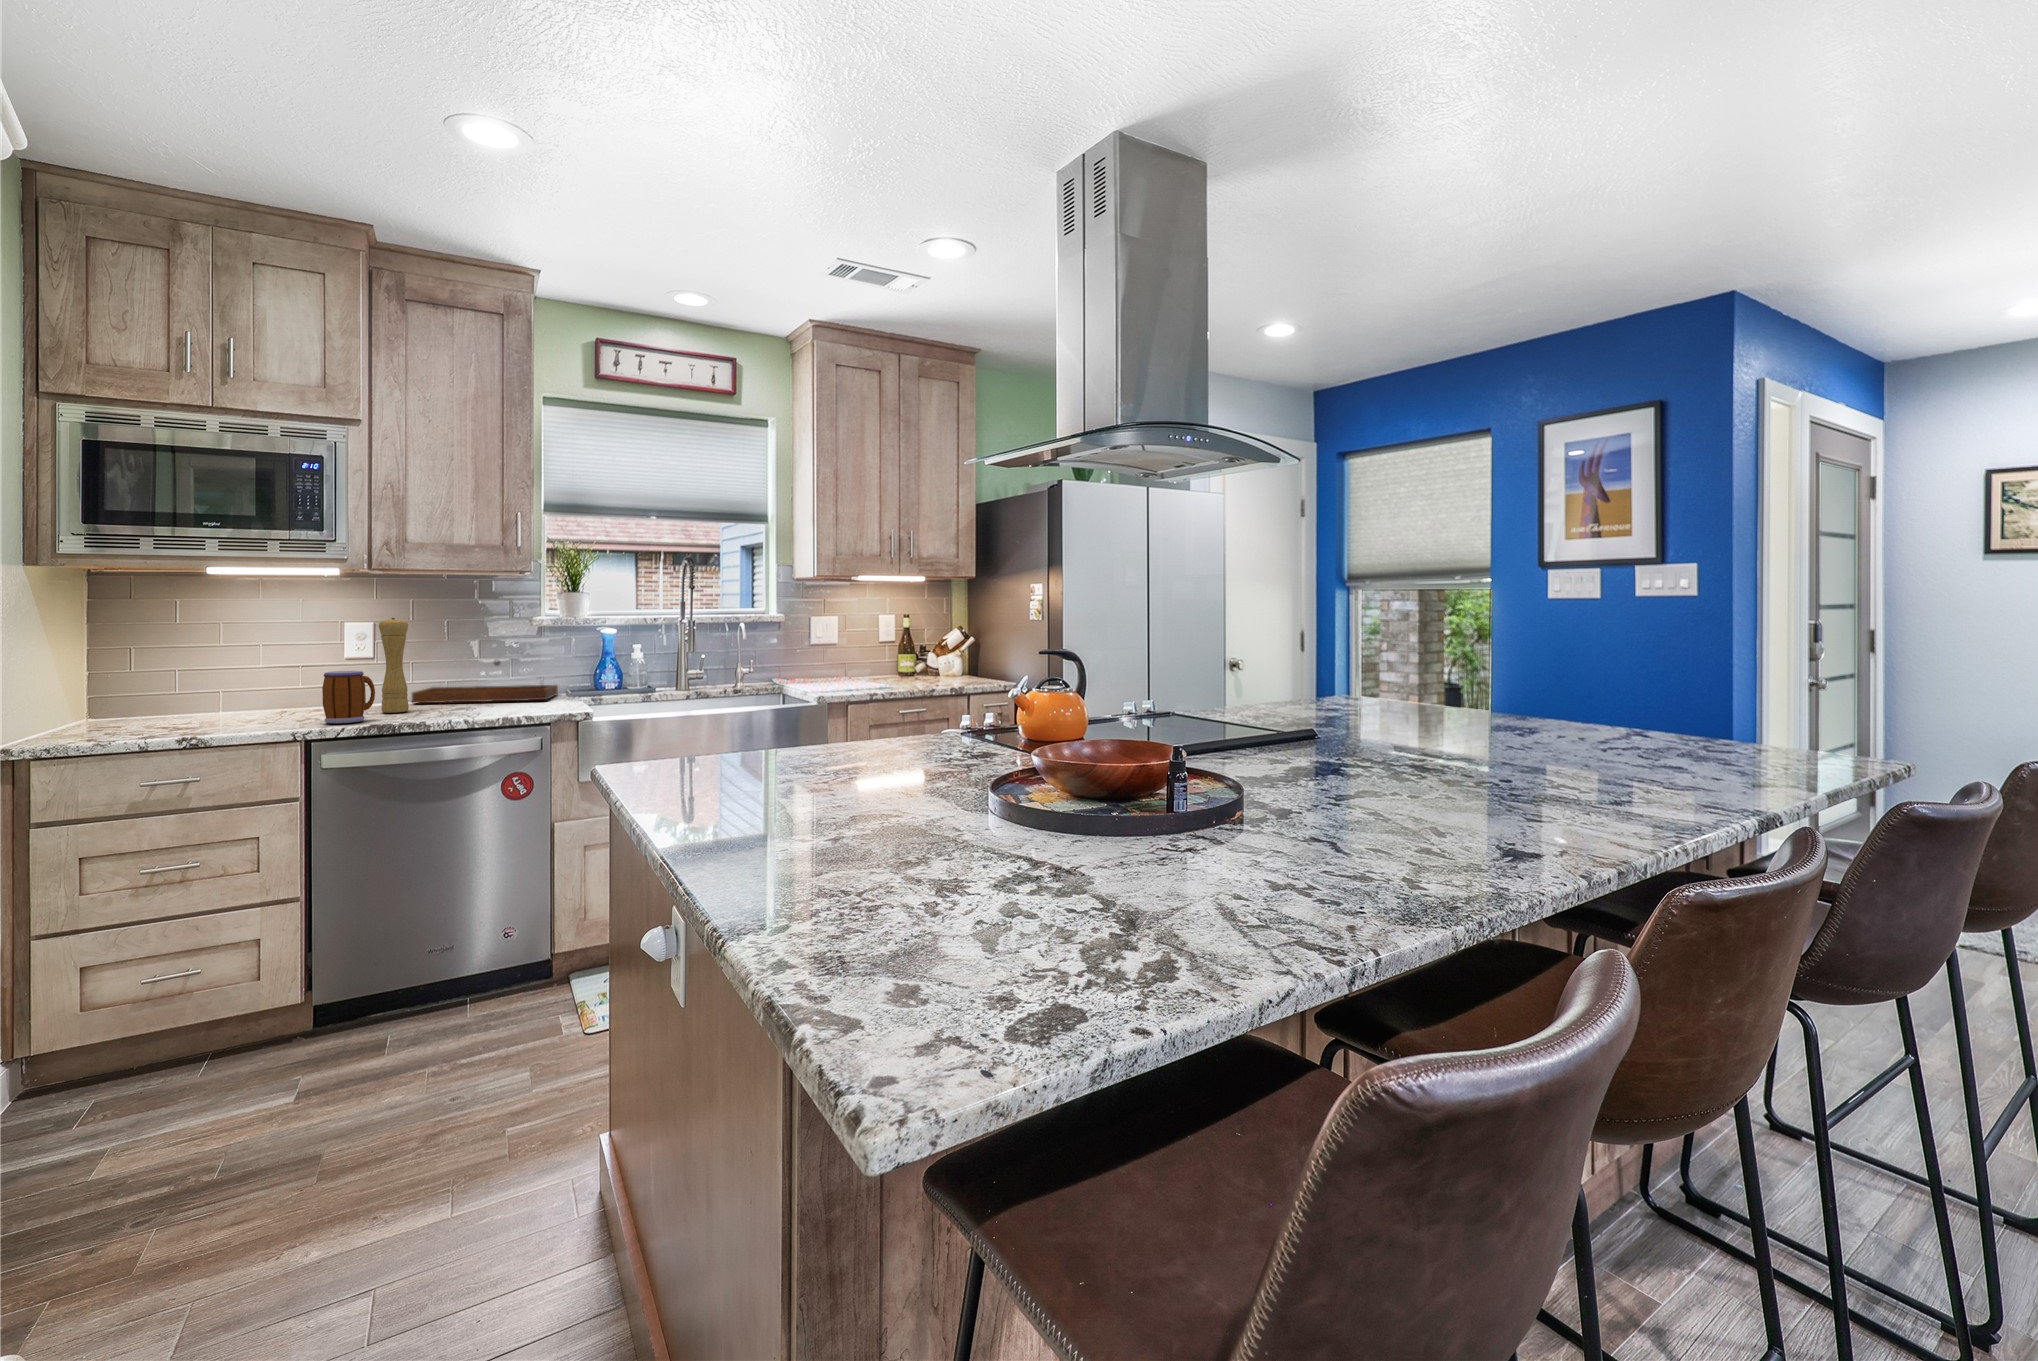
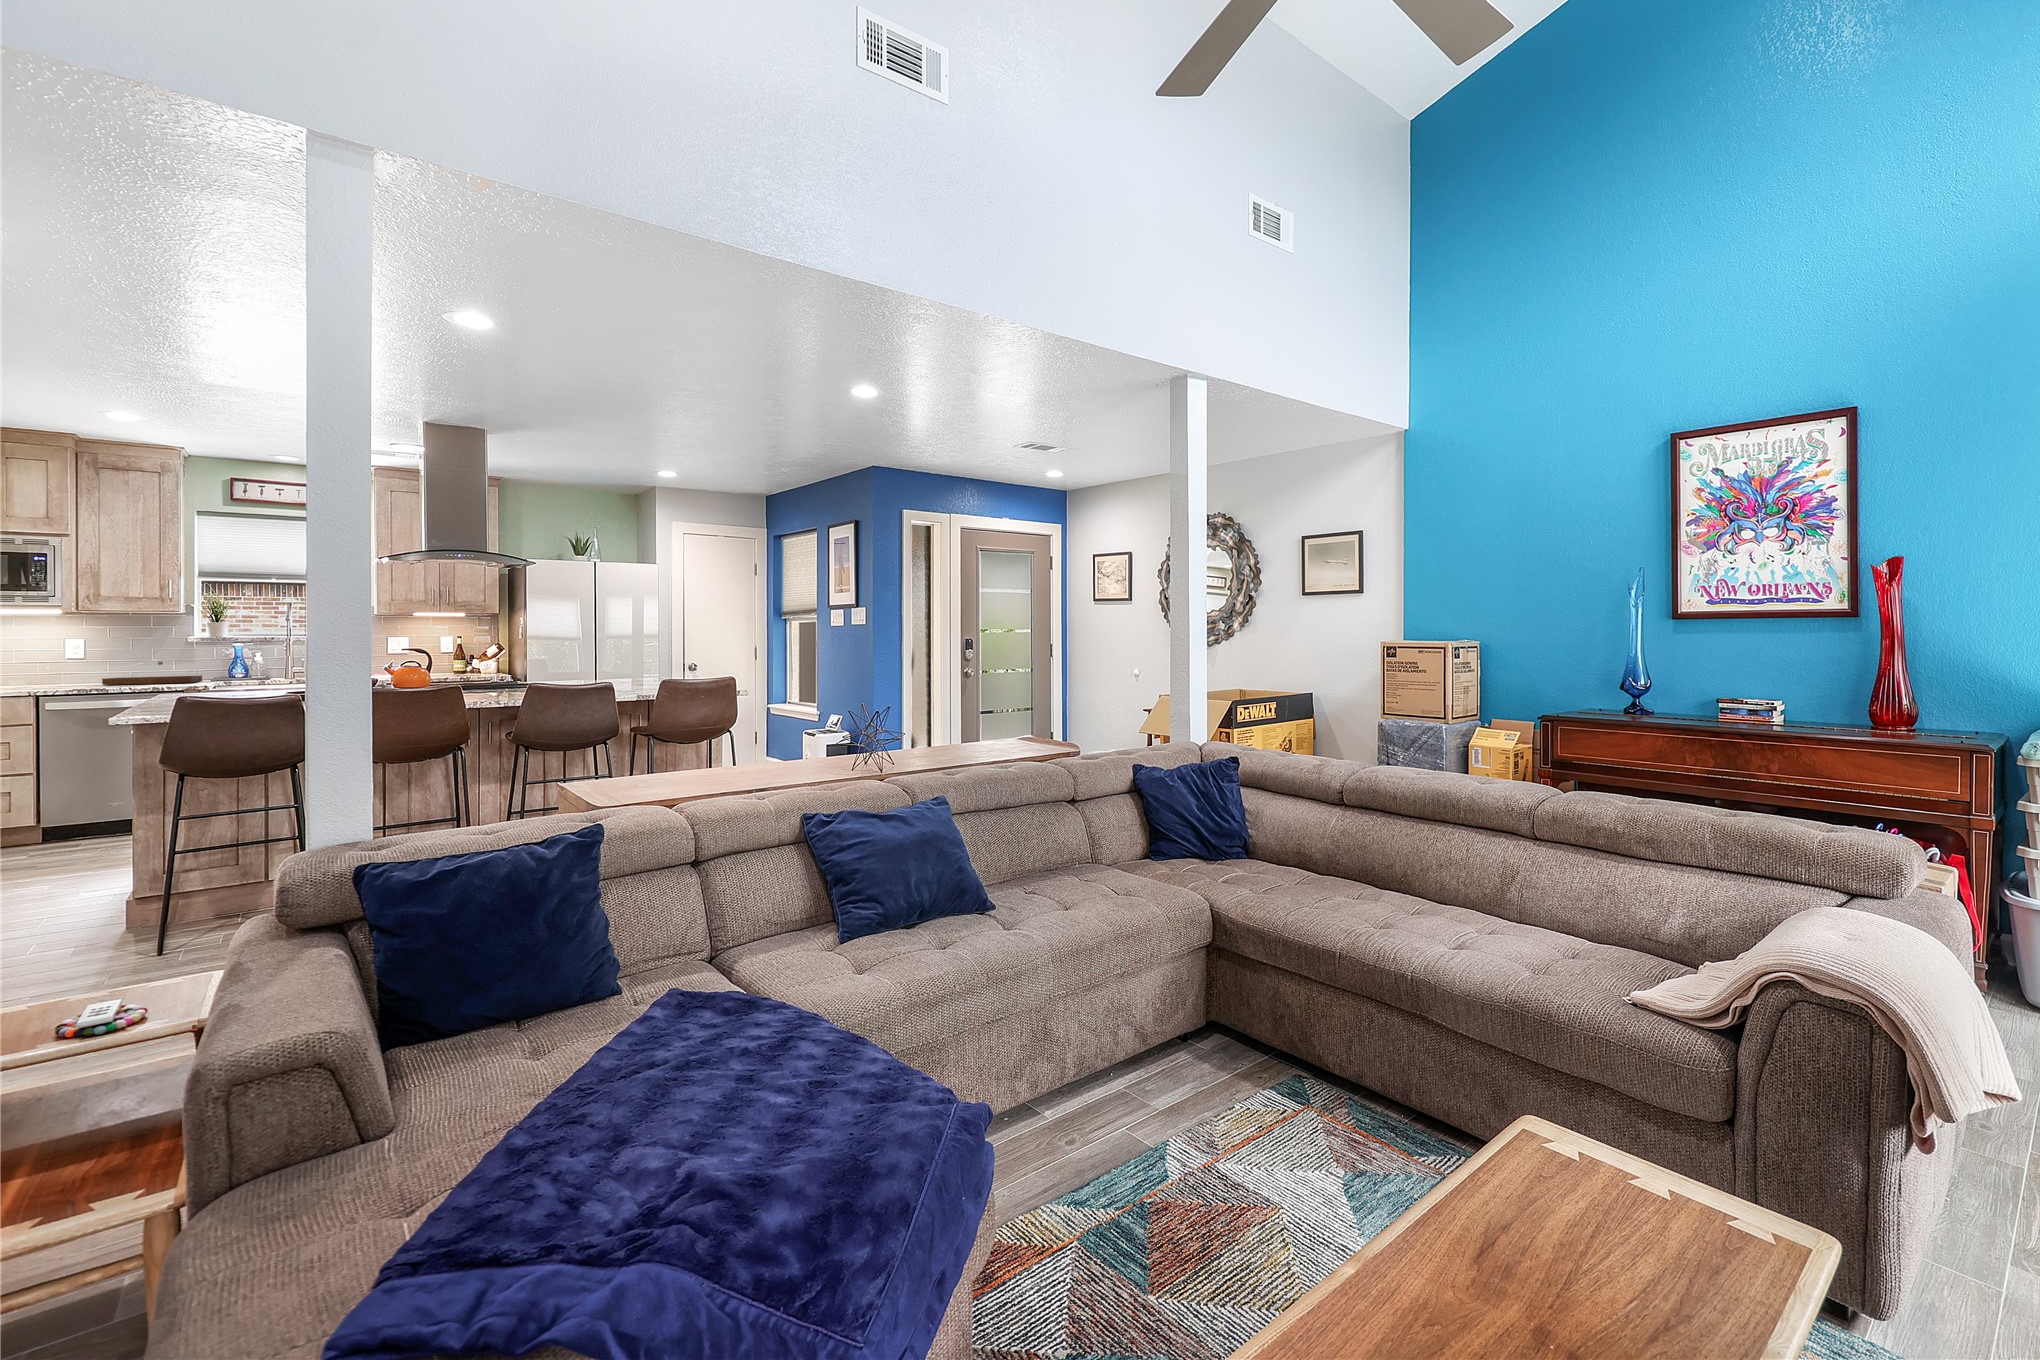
pepper mill: present [379,618,409,713] -> none [81,637,100,688]
mug: present [322,671,375,723] -> none [46,664,78,691]

